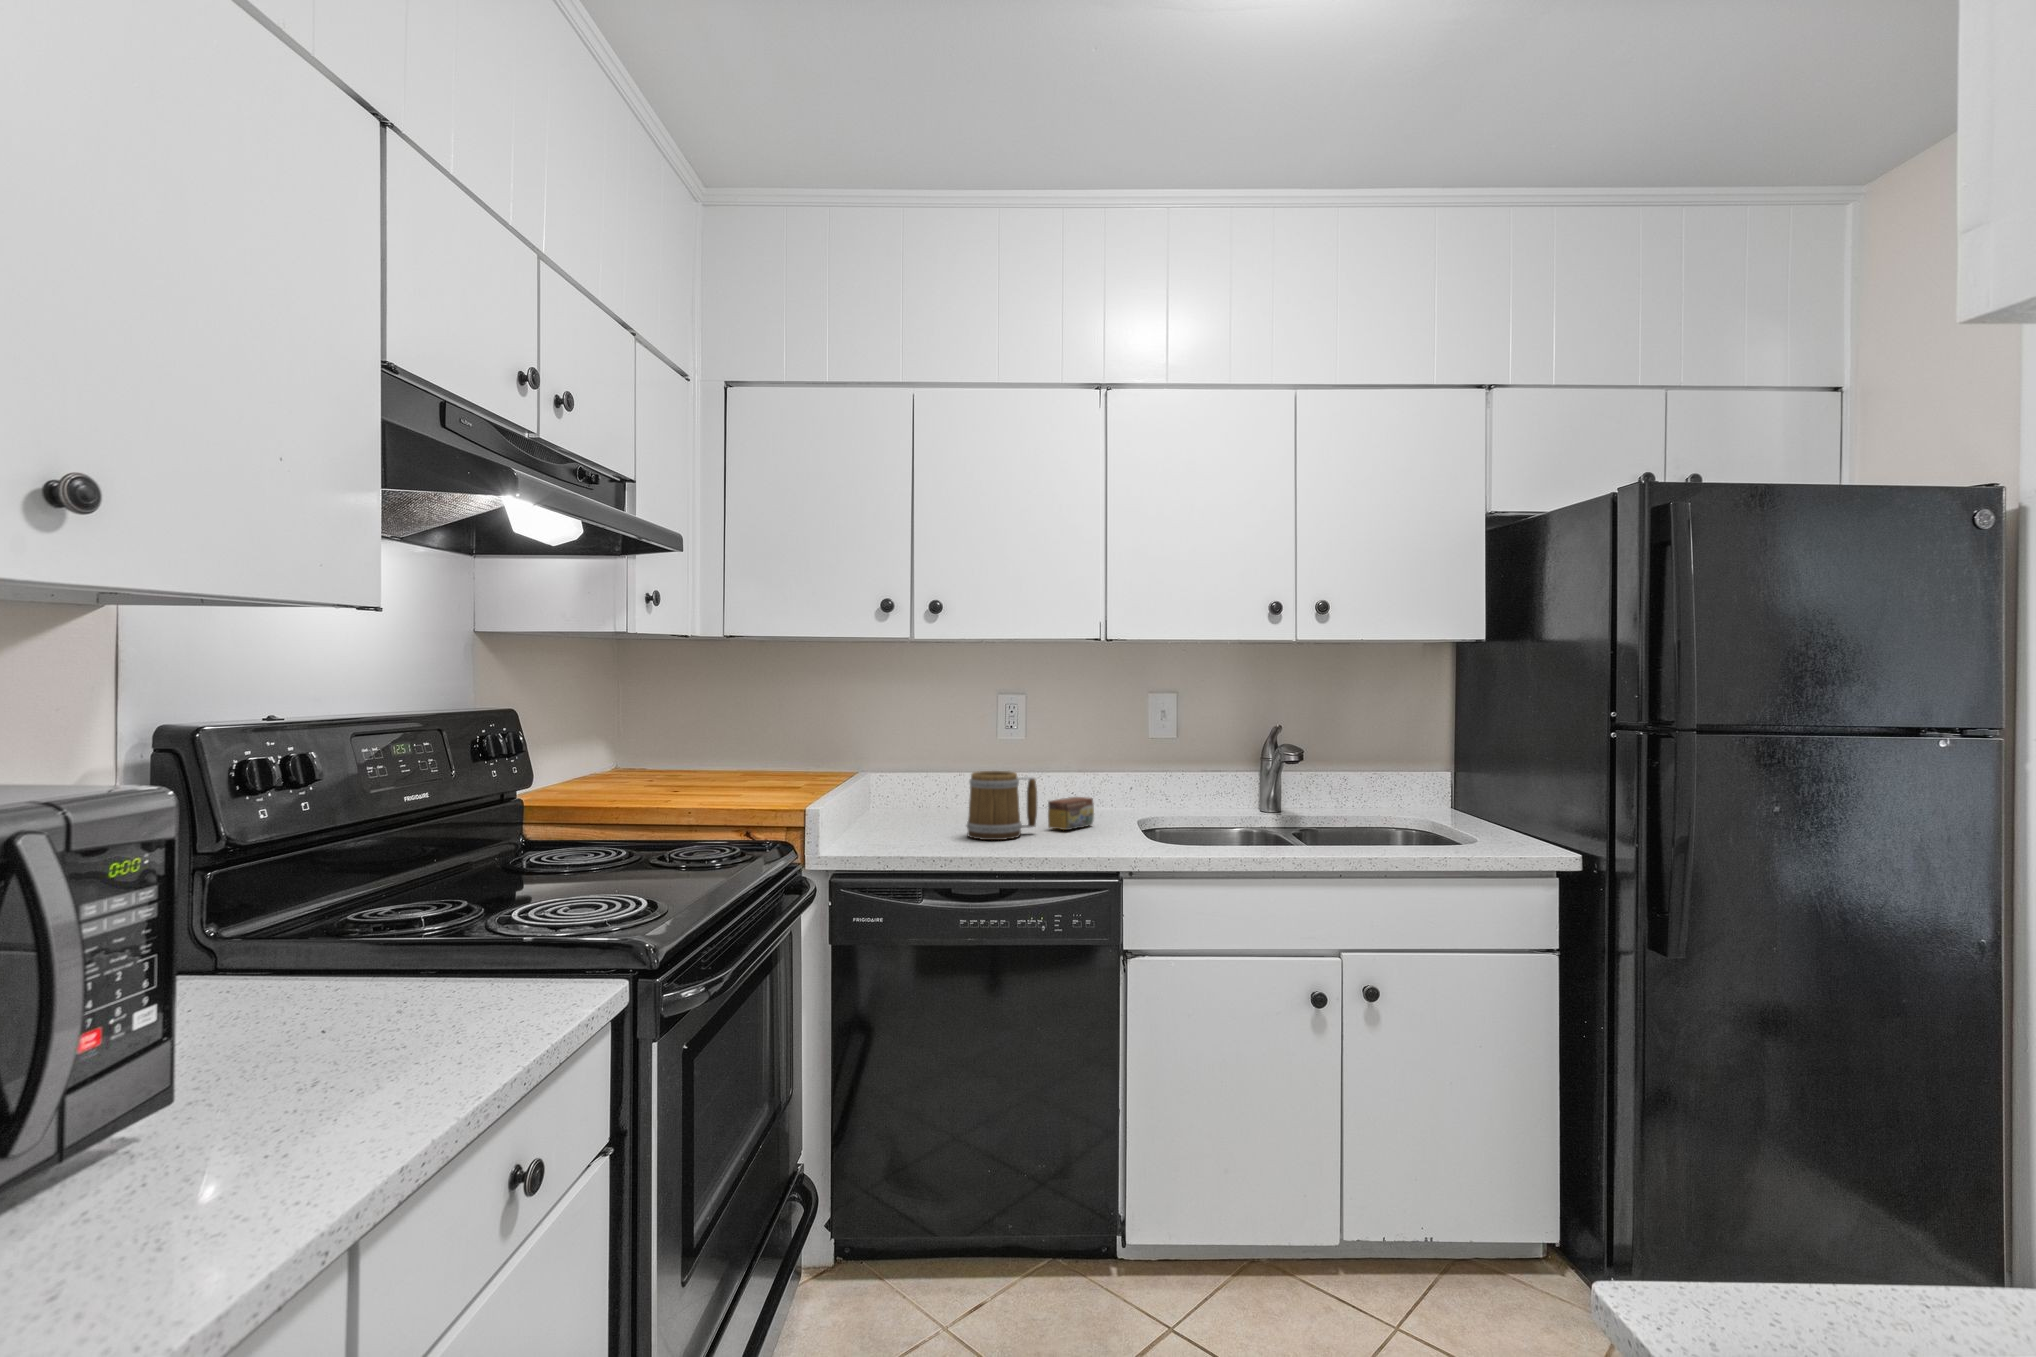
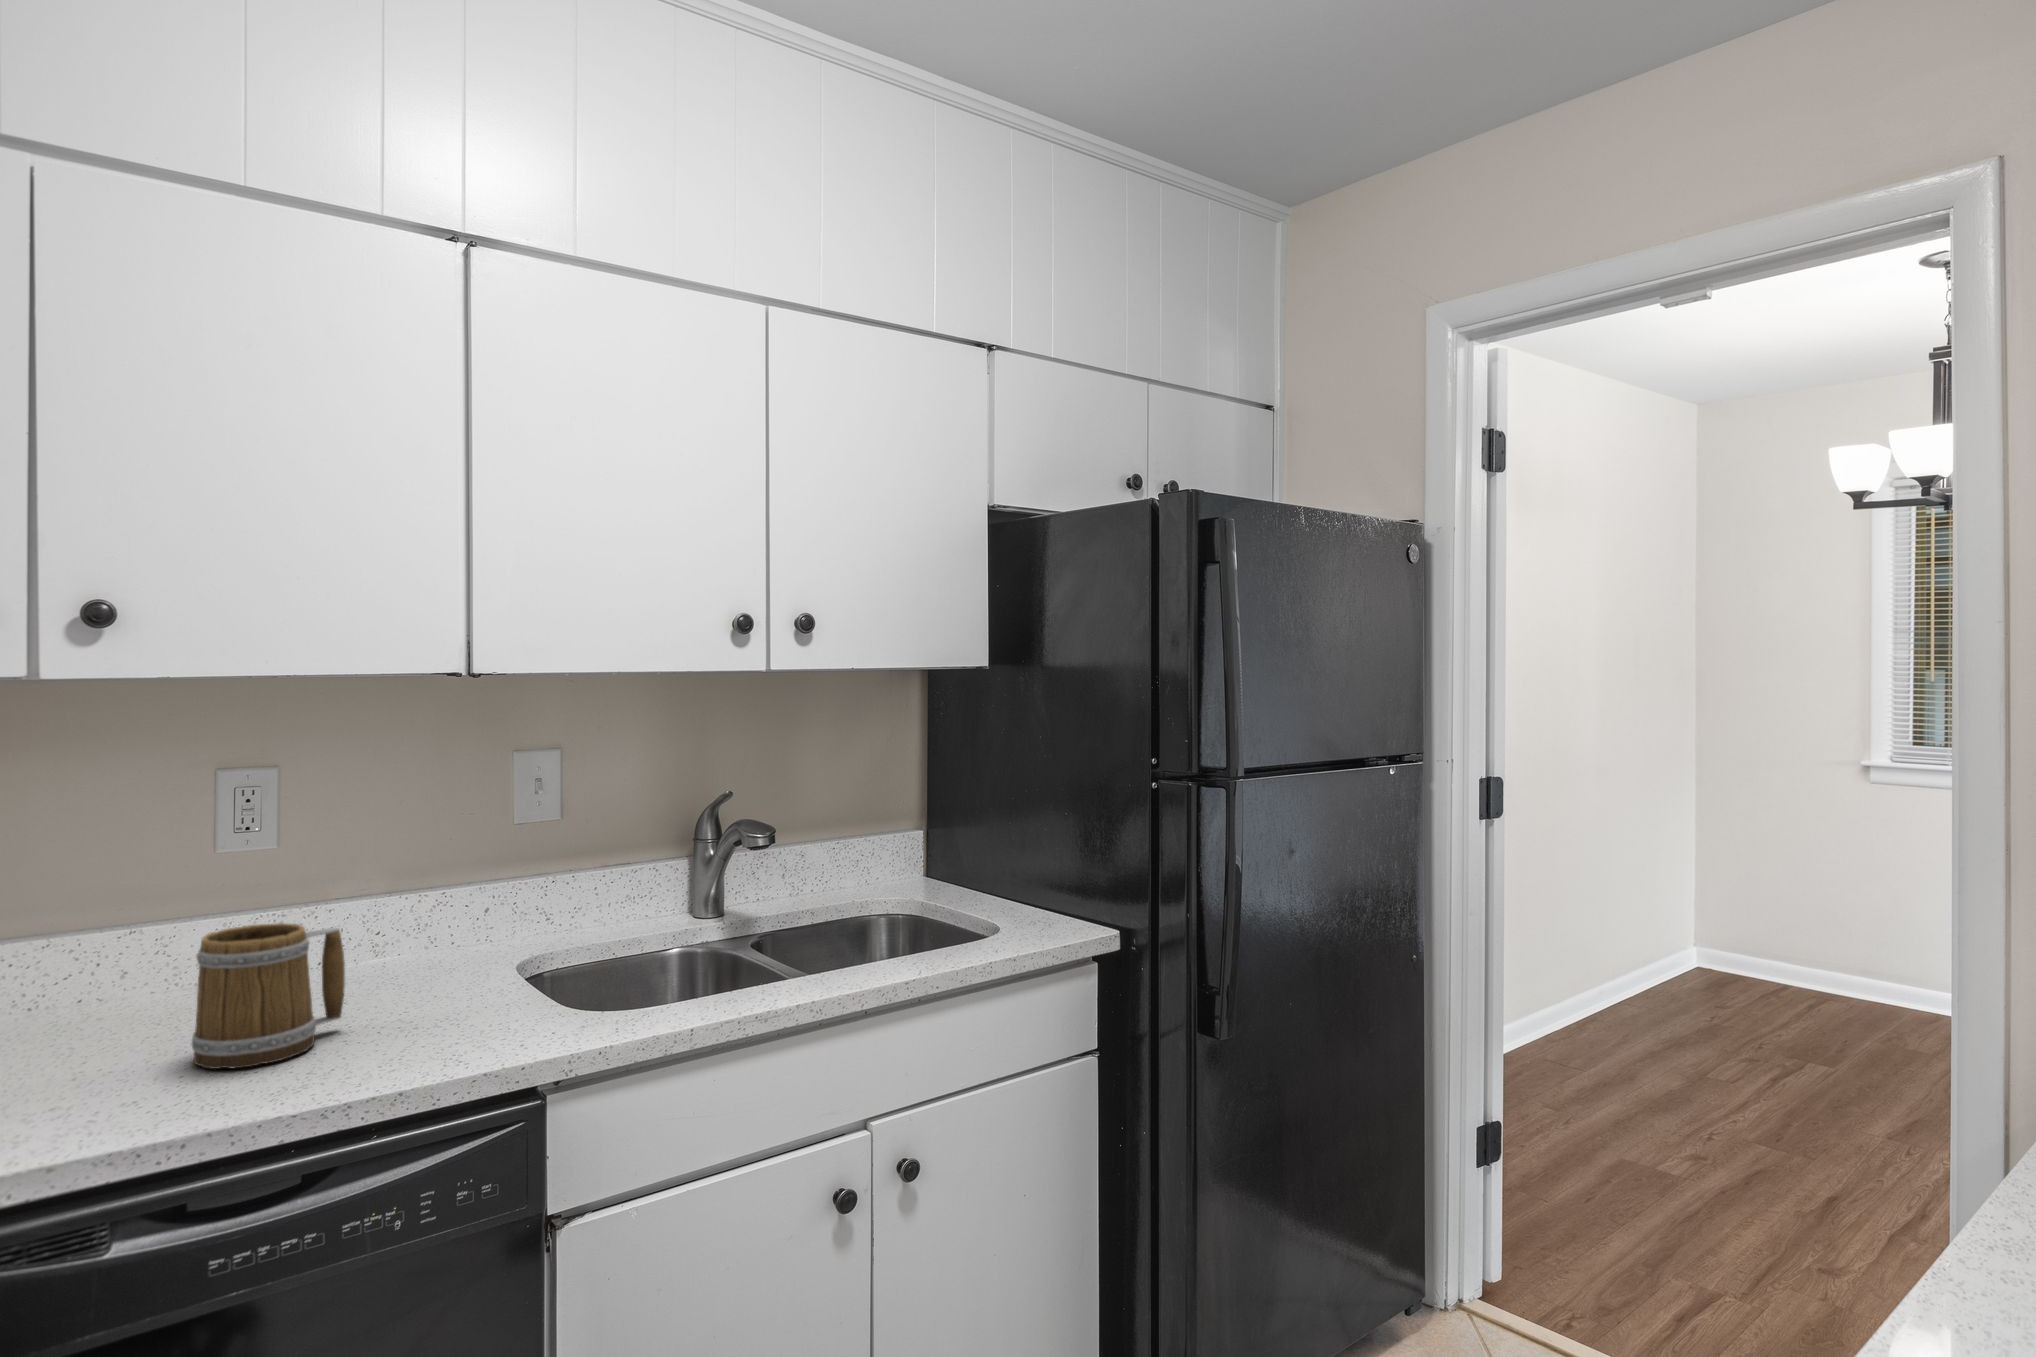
tea box: present [1048,797,1094,830] -> none [360,943,444,1012]

